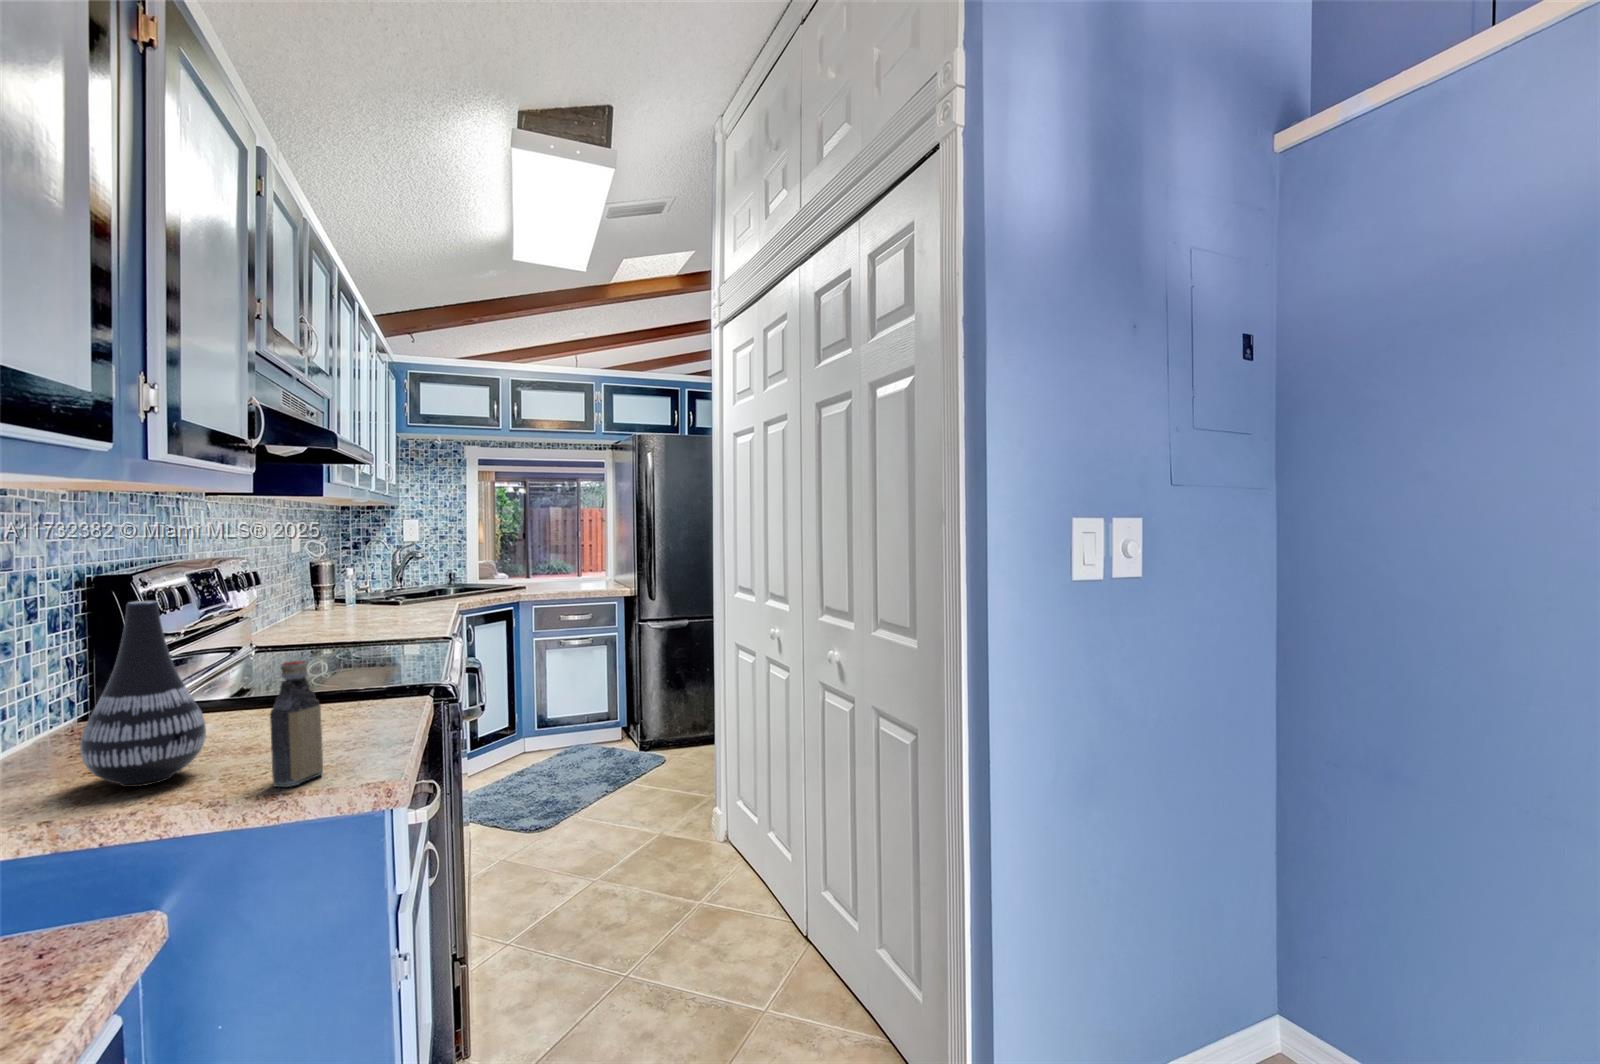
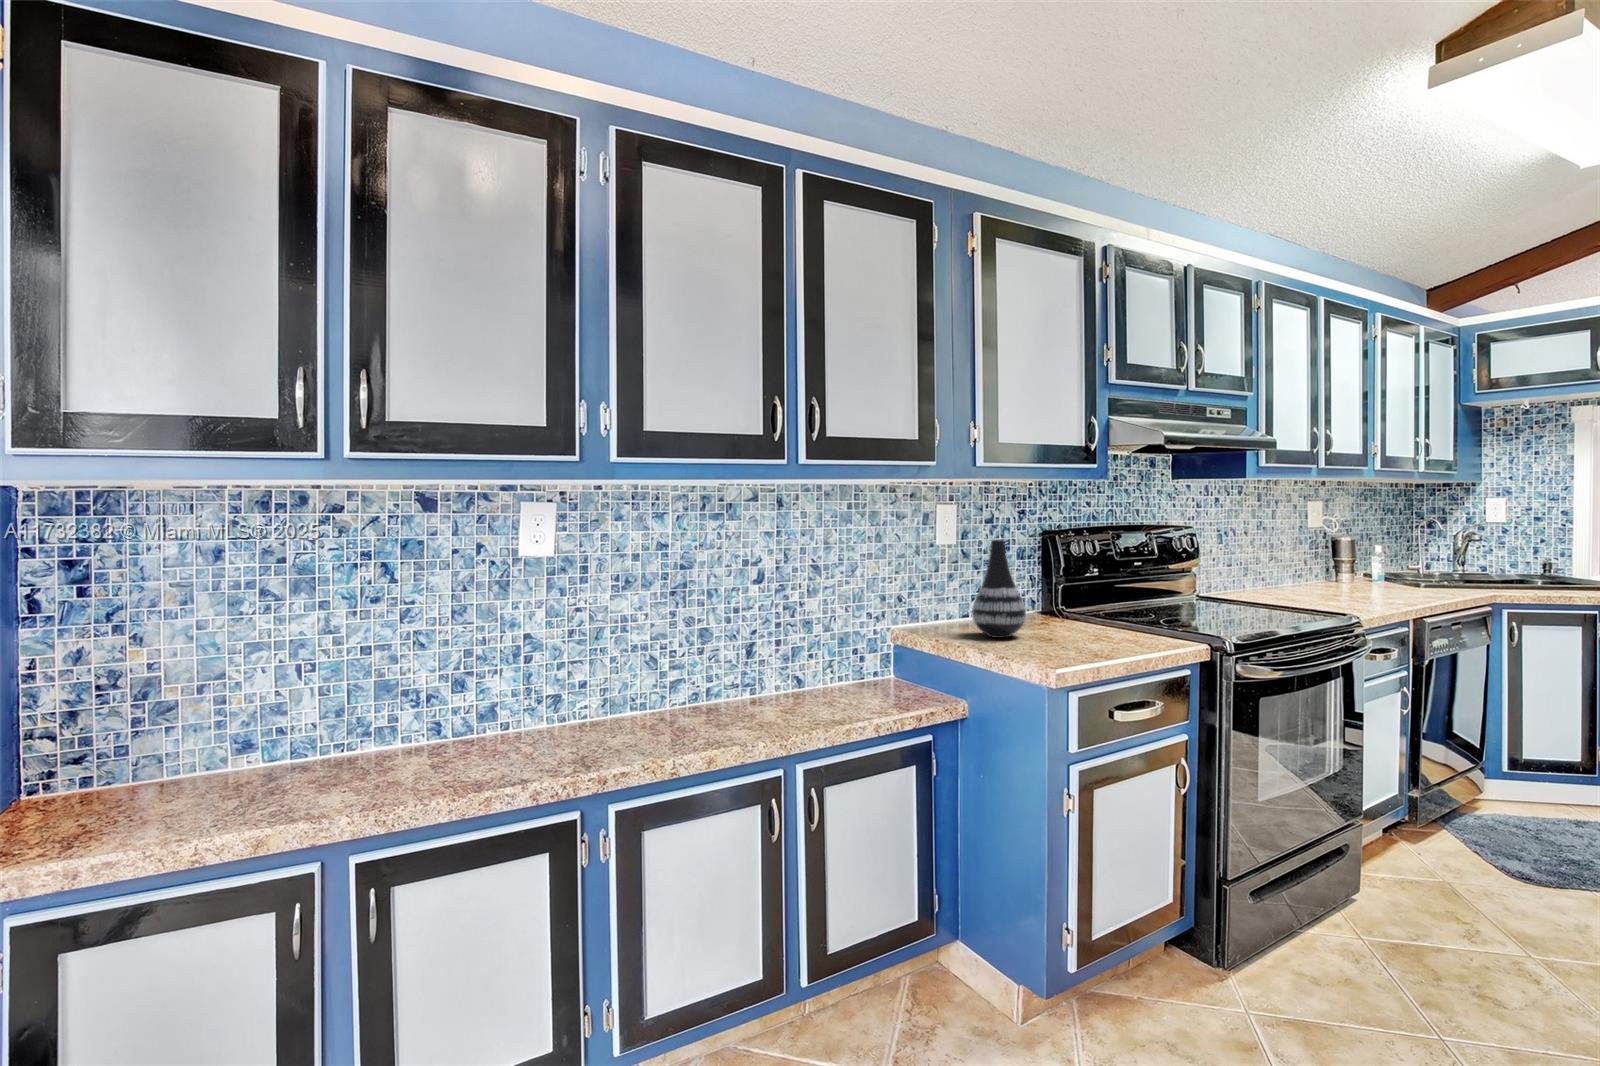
bottle: present [270,661,323,787] -> none [1026,579,1057,652]

